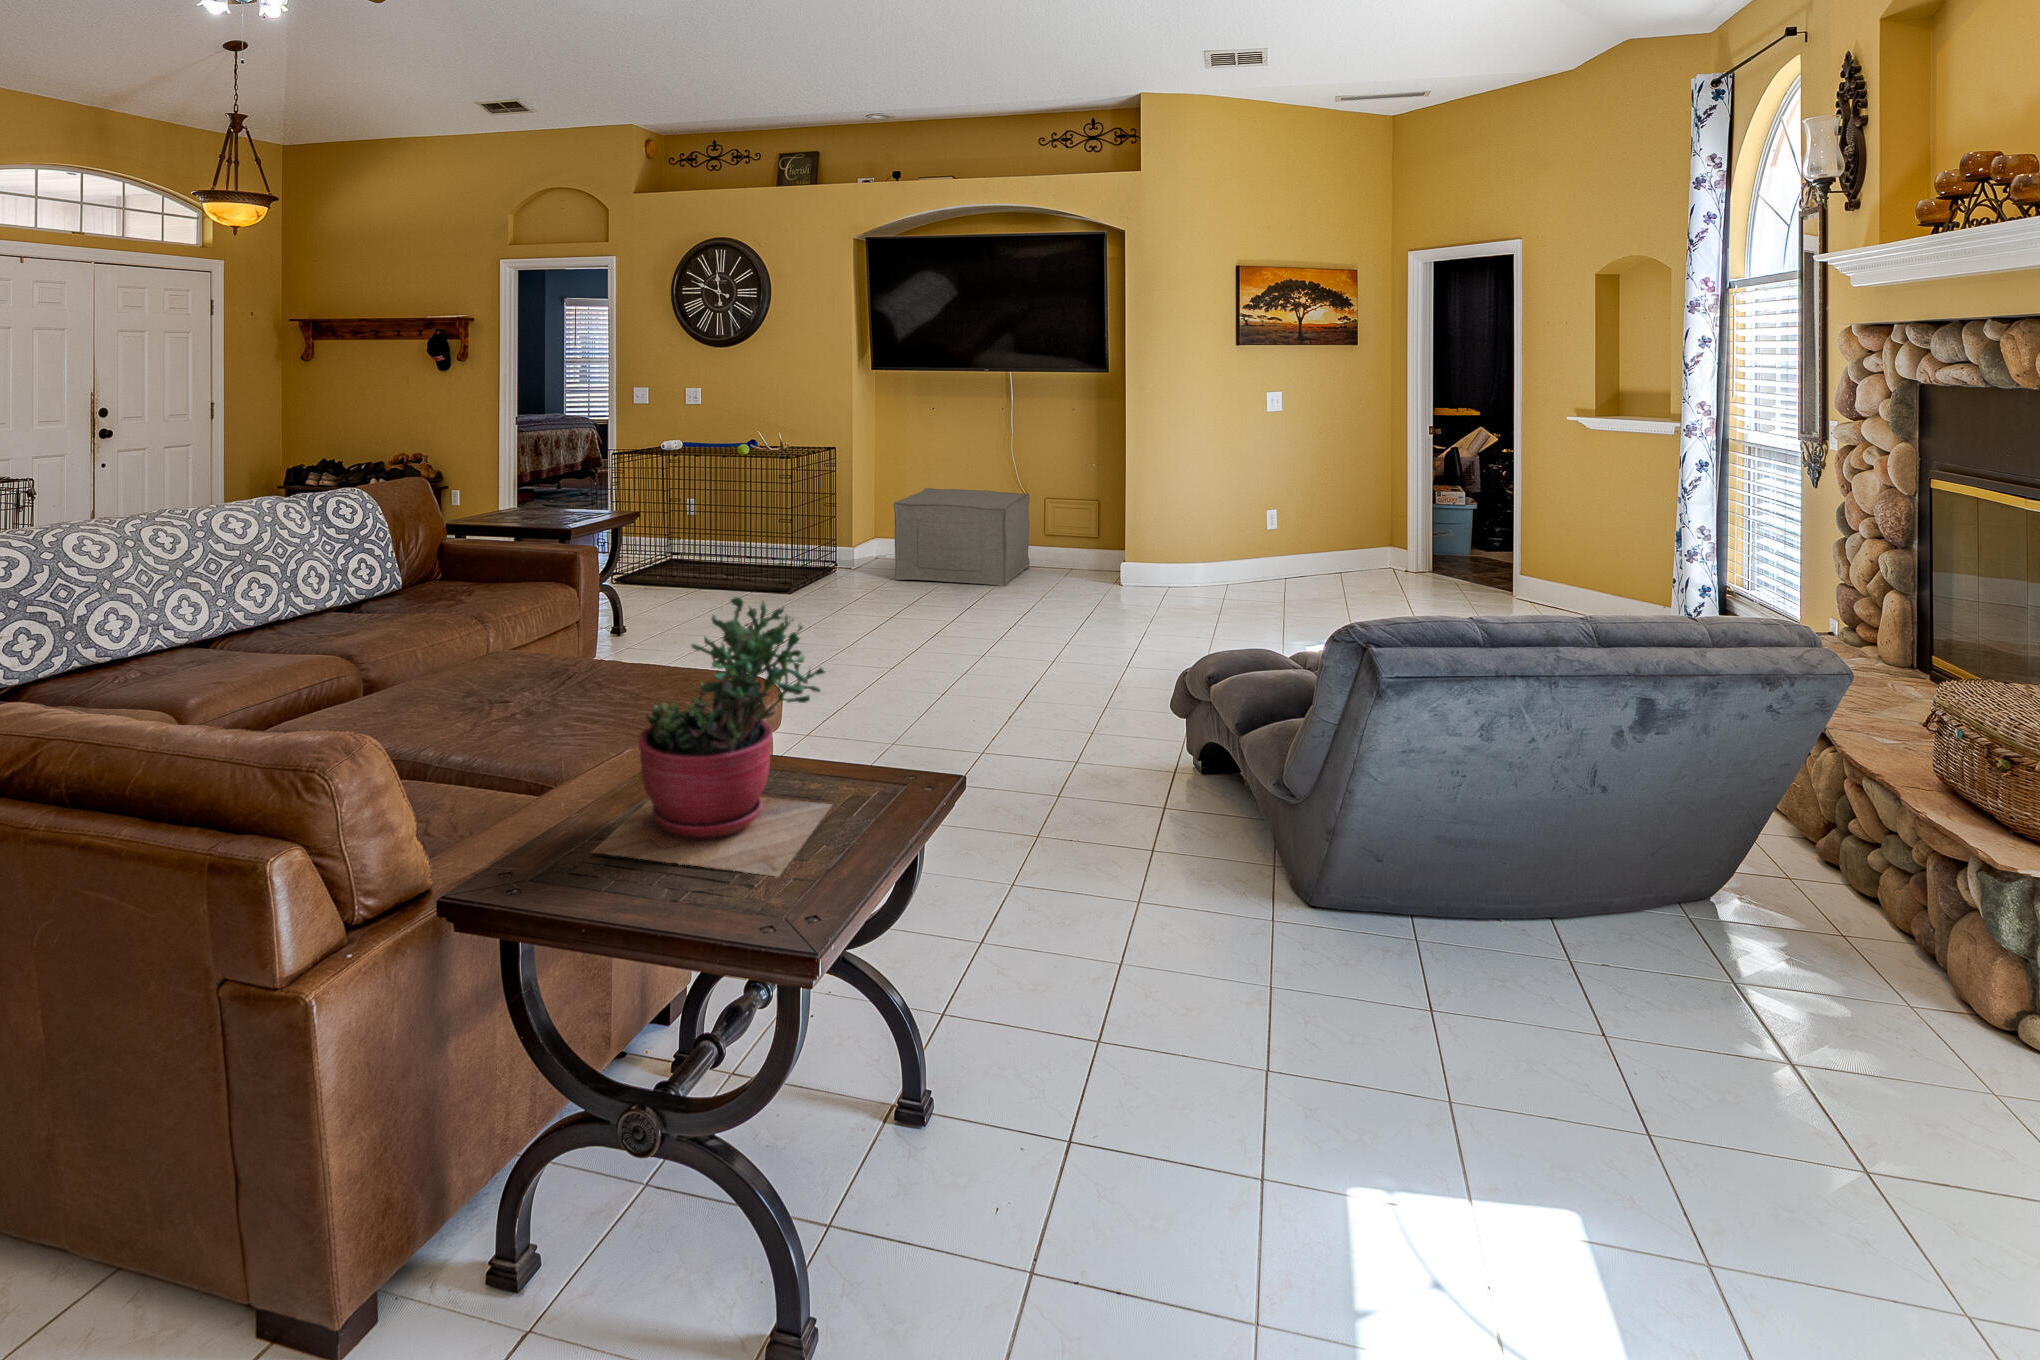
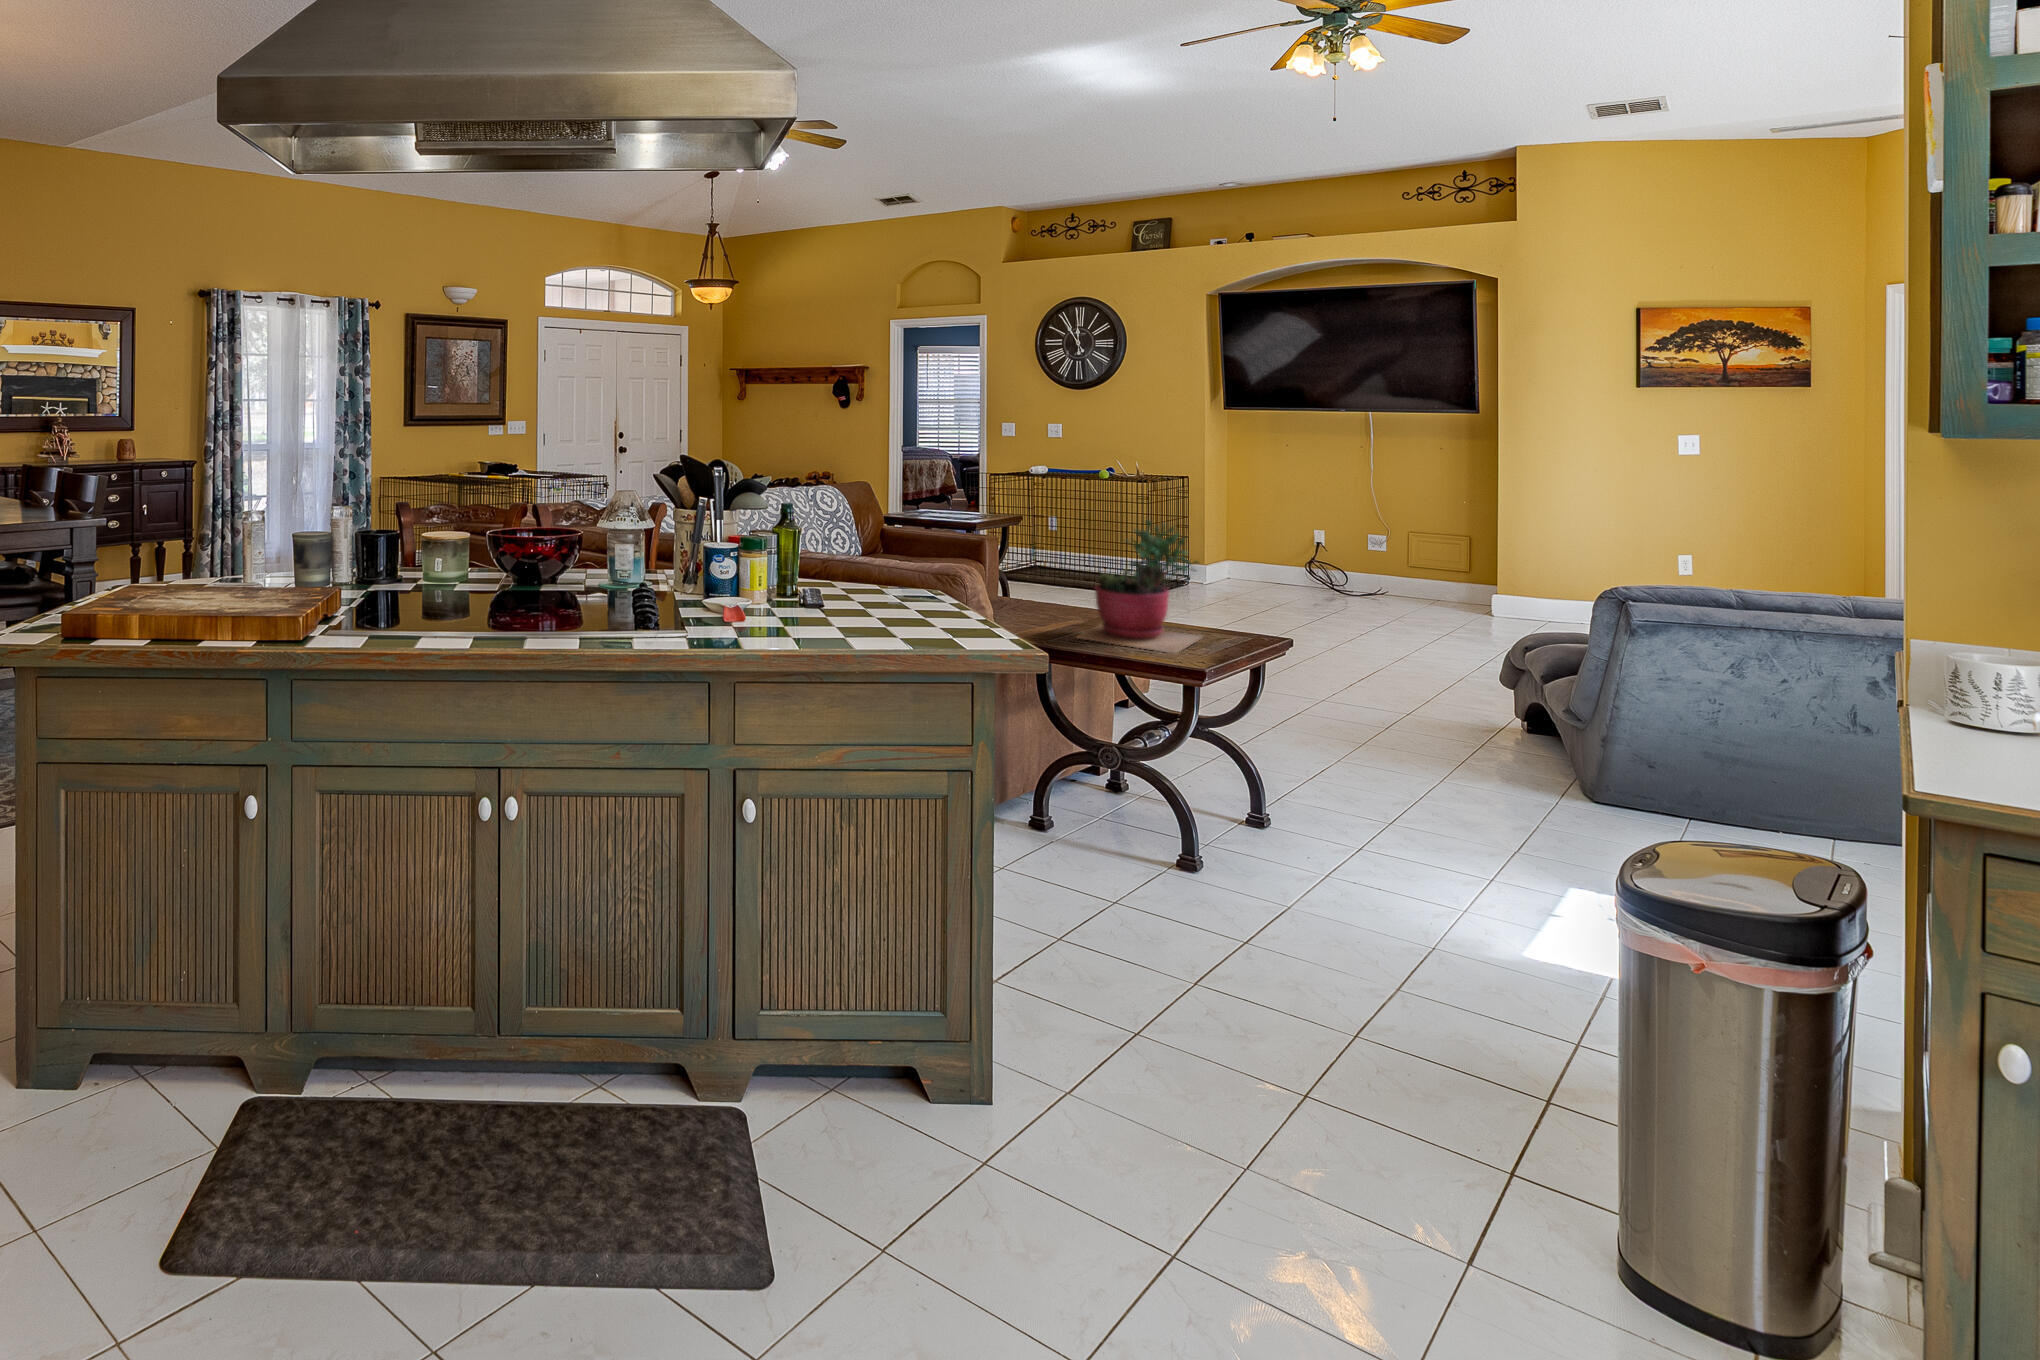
ottoman: present [894,488,1030,587] -> none [1250,517,1397,609]

